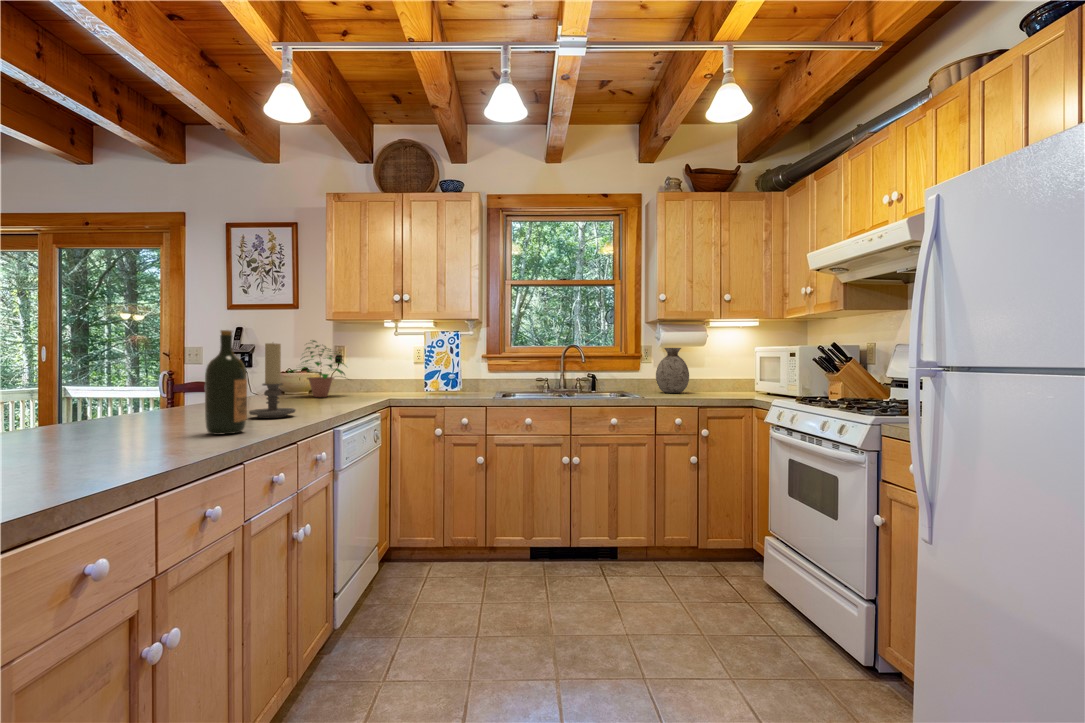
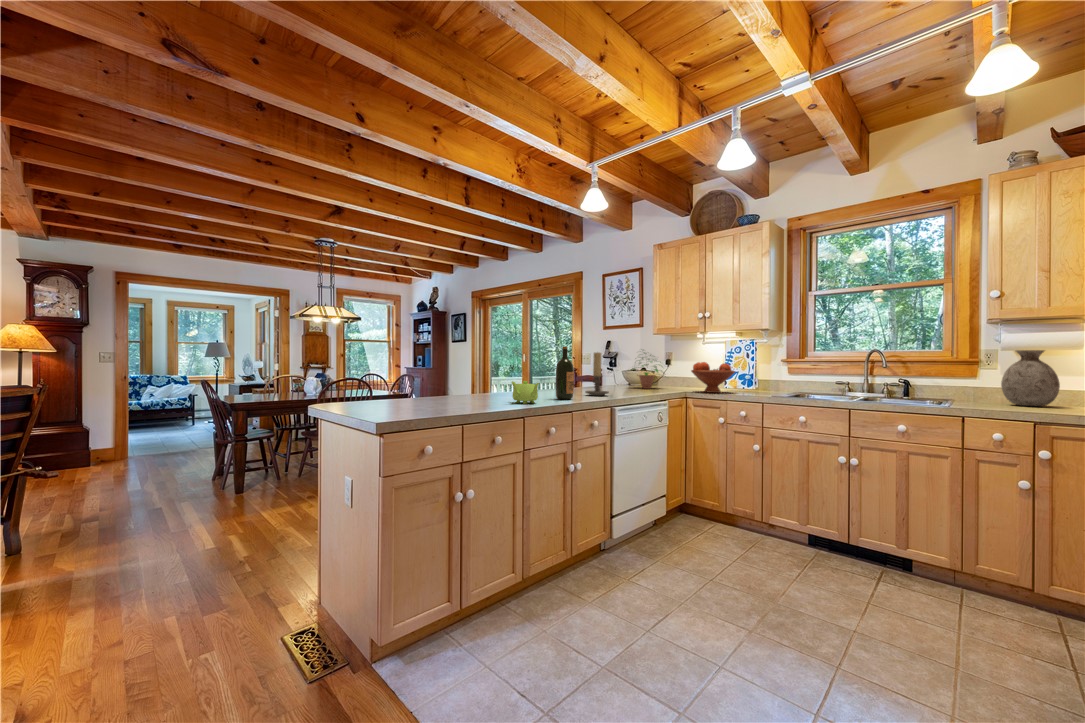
fruit bowl: none [393,358,447,398] -> present [691,362,735,393]
teapot: none [95,405,191,460] -> present [512,381,539,404]

